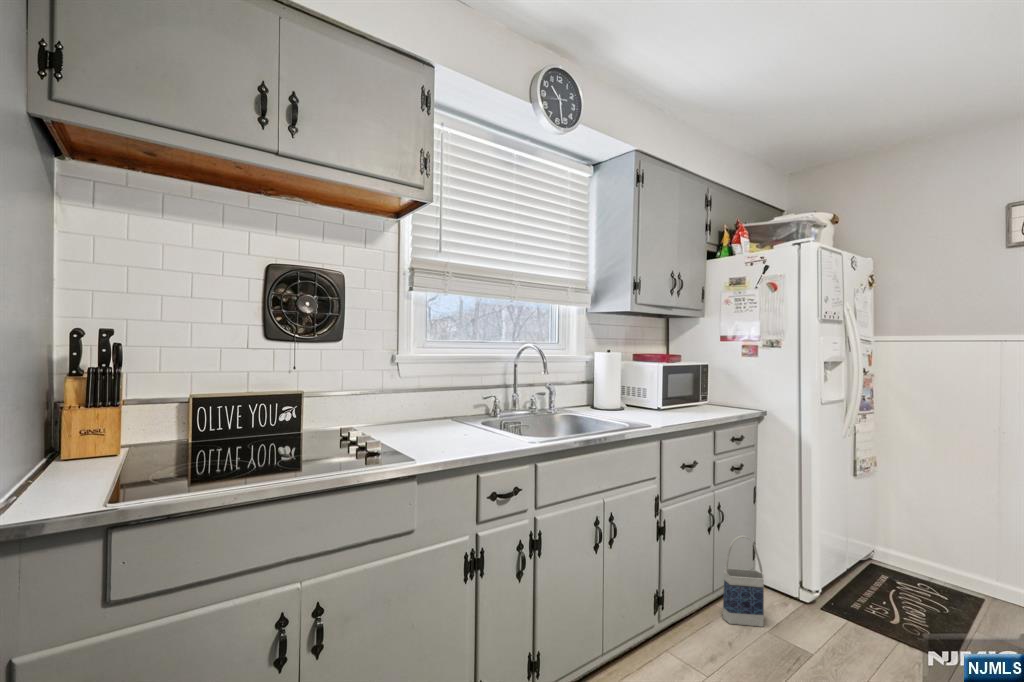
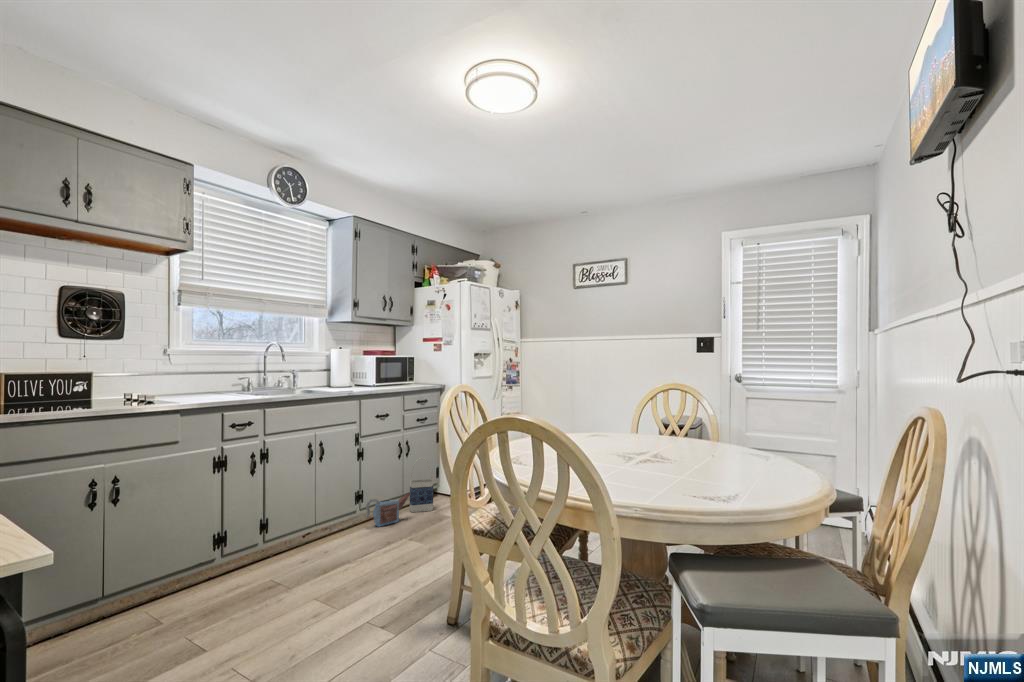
watering can: none [670,599,736,656] -> present [366,493,410,527]

